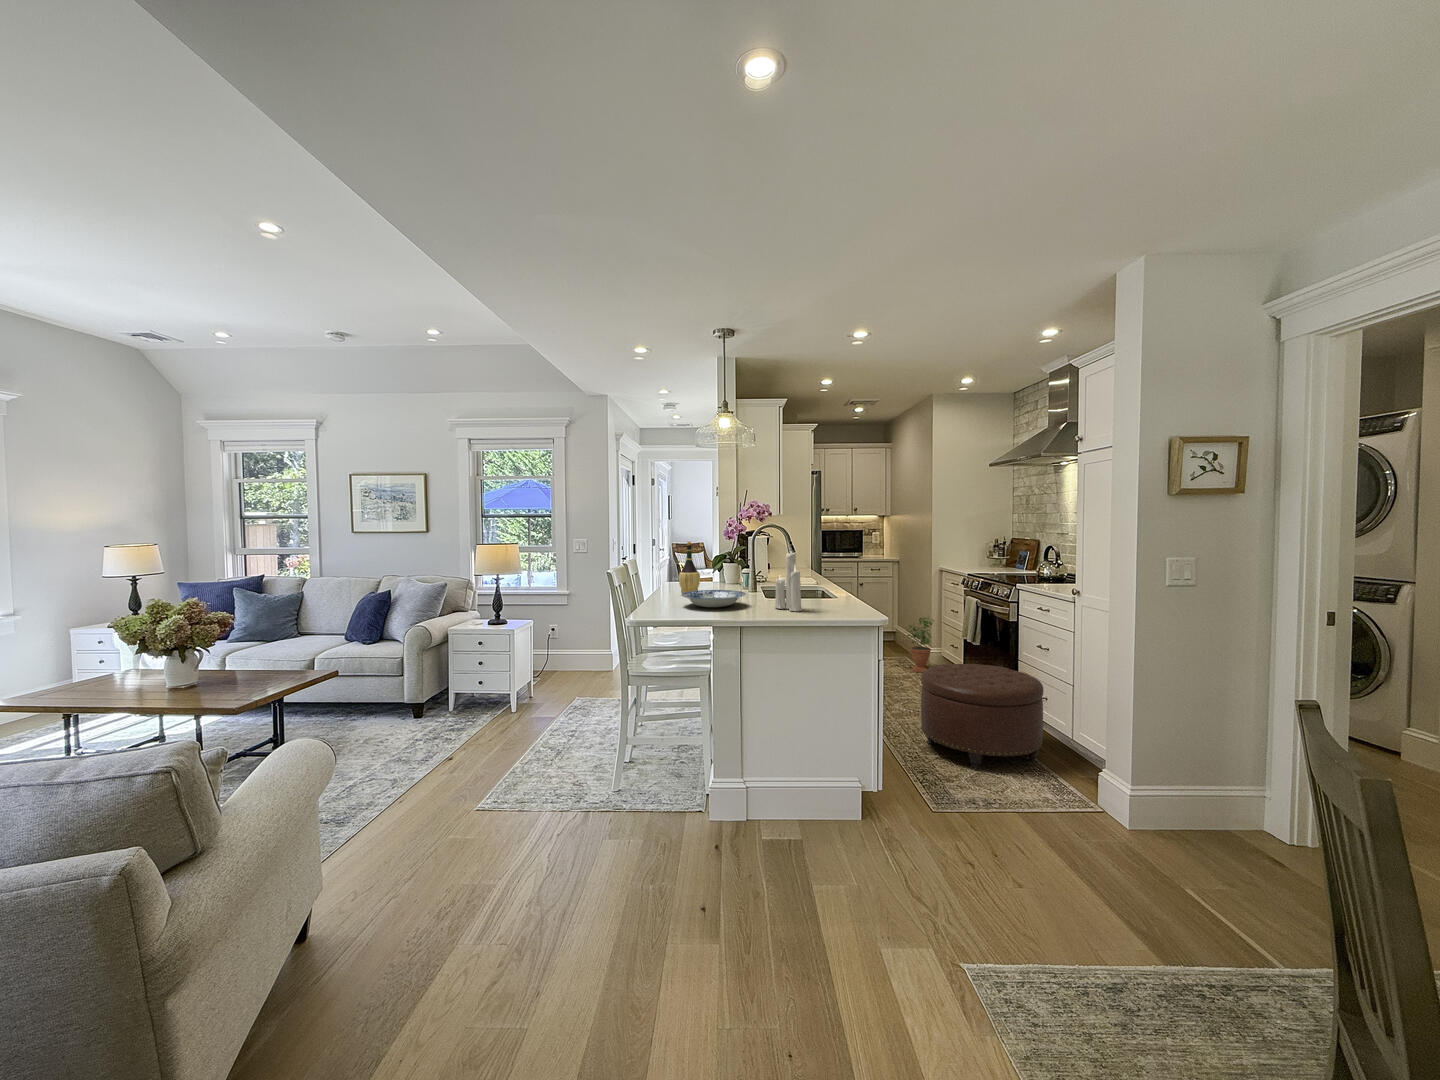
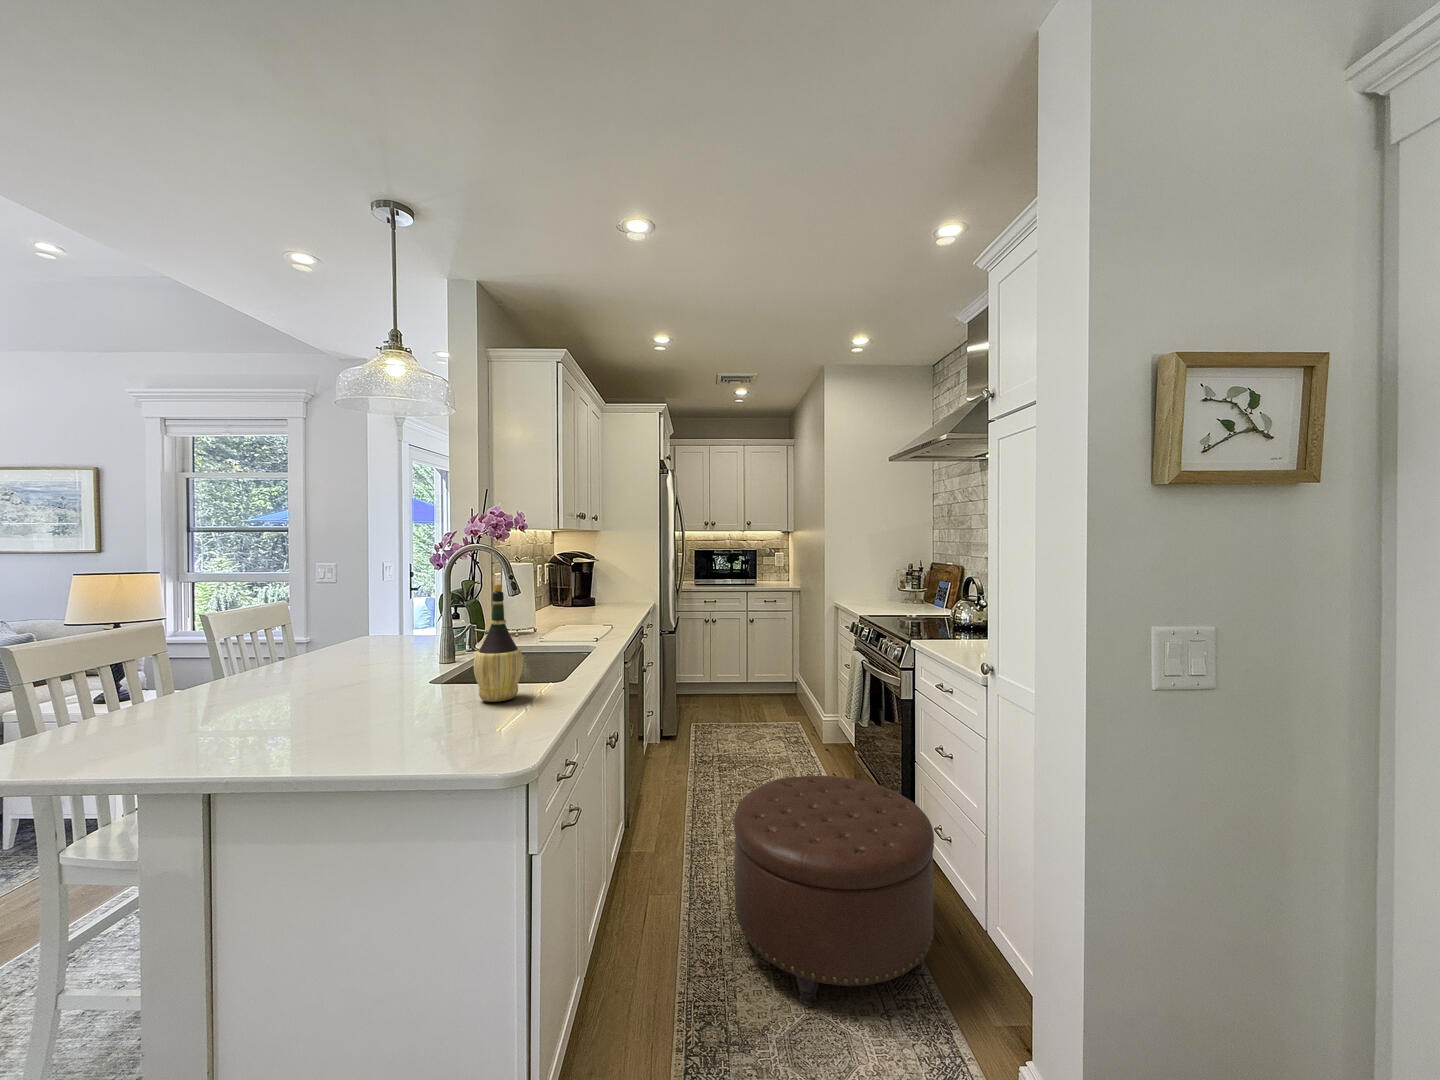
wine bottle: present [679,542,700,593] -> present [474,584,523,702]
candle: present [774,552,802,611] -> none [353,584,401,737]
plate: present [681,590,746,608] -> none [164,673,333,721]
potted plant: present [907,617,934,672] -> none [792,668,829,750]

